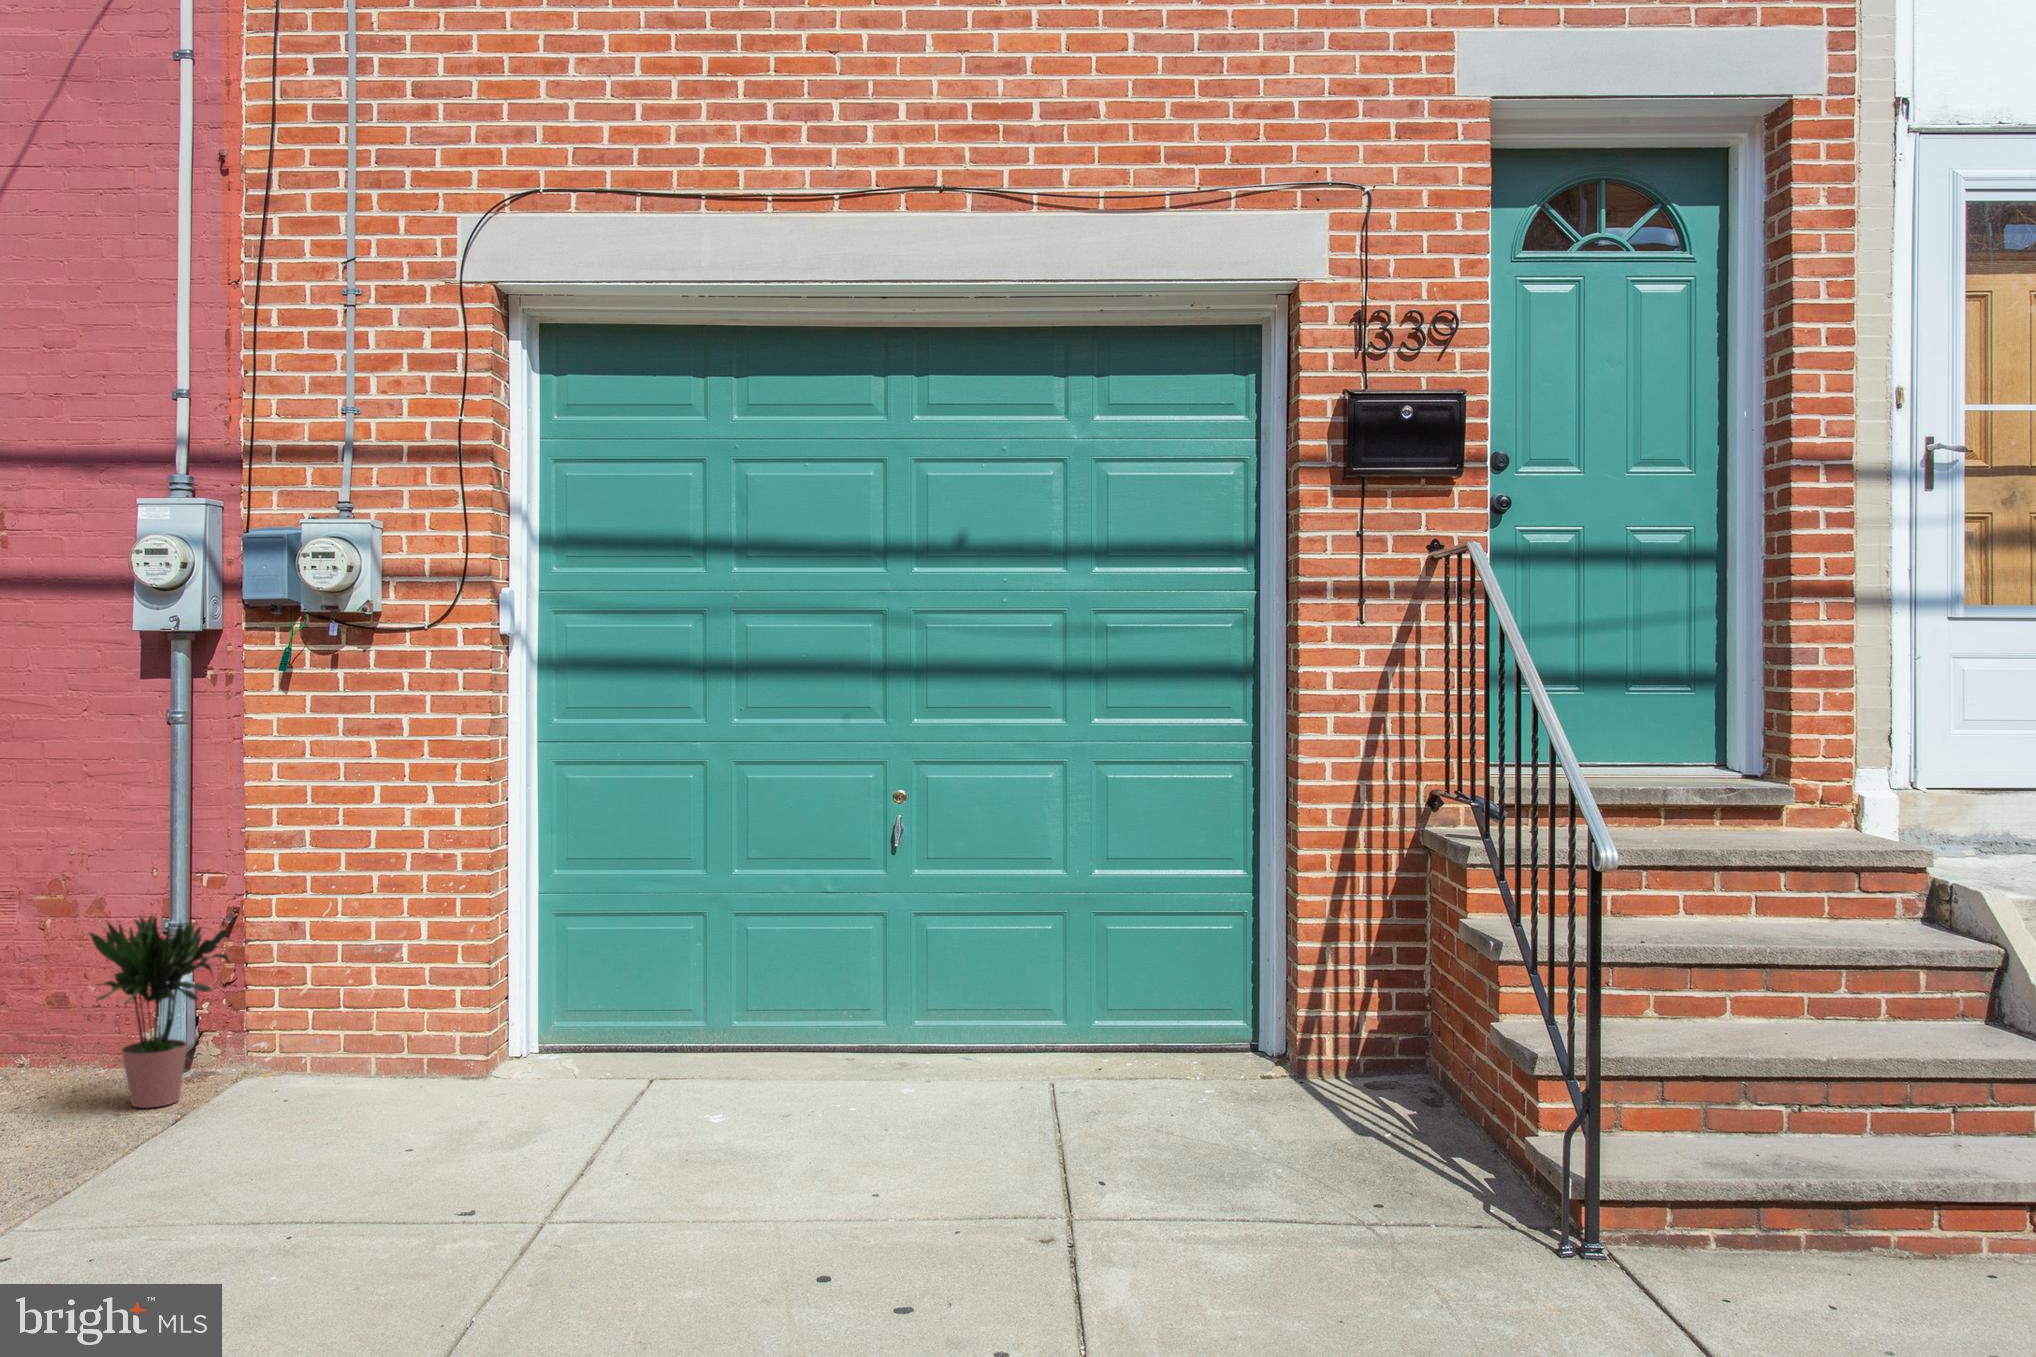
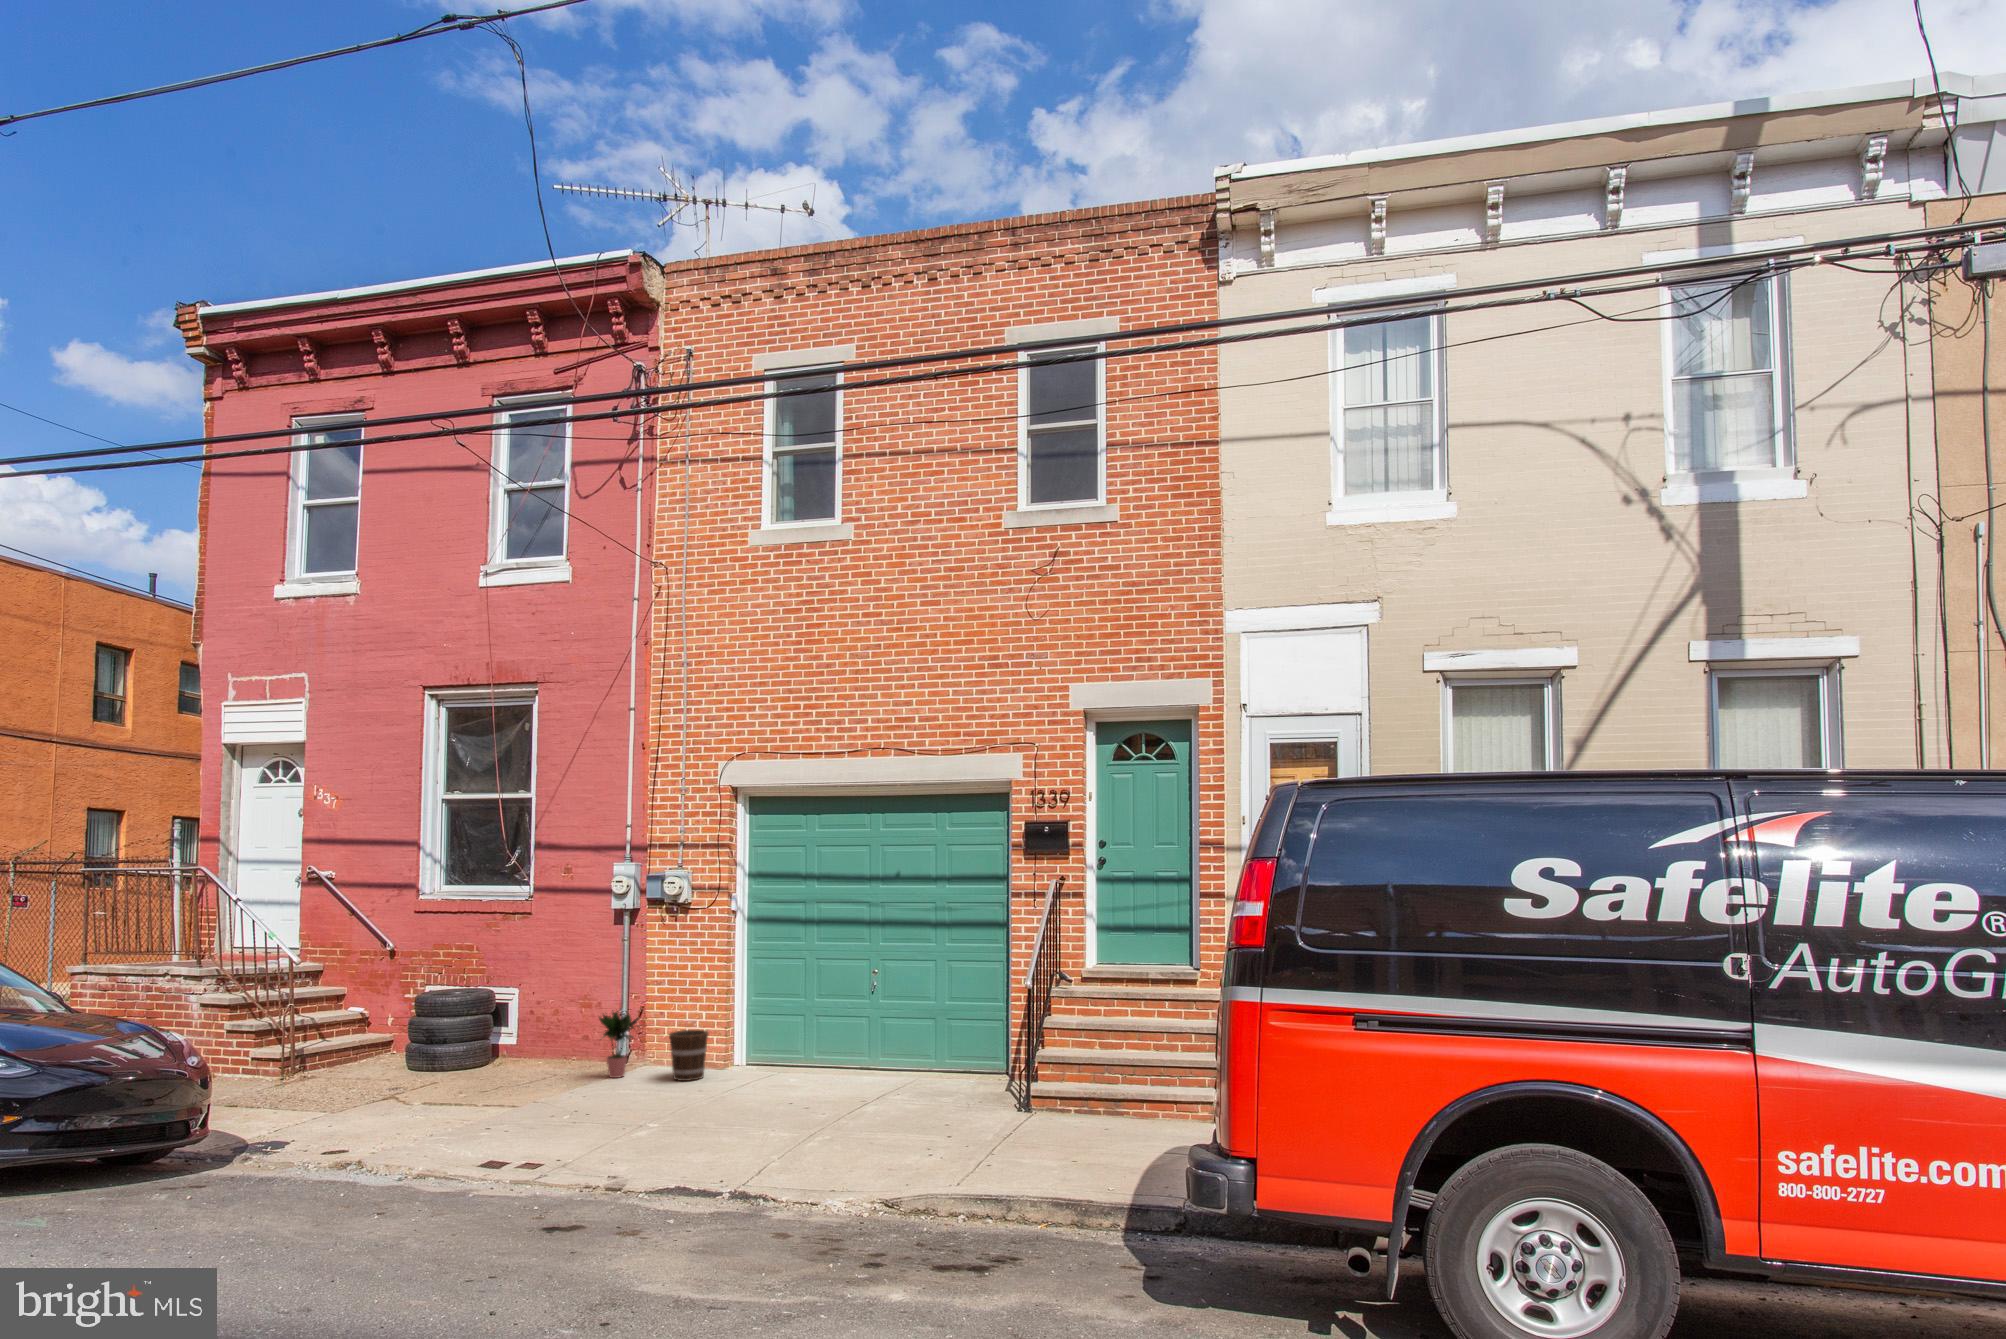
bucket: none [315,963,436,1112] -> present [669,1030,708,1081]

